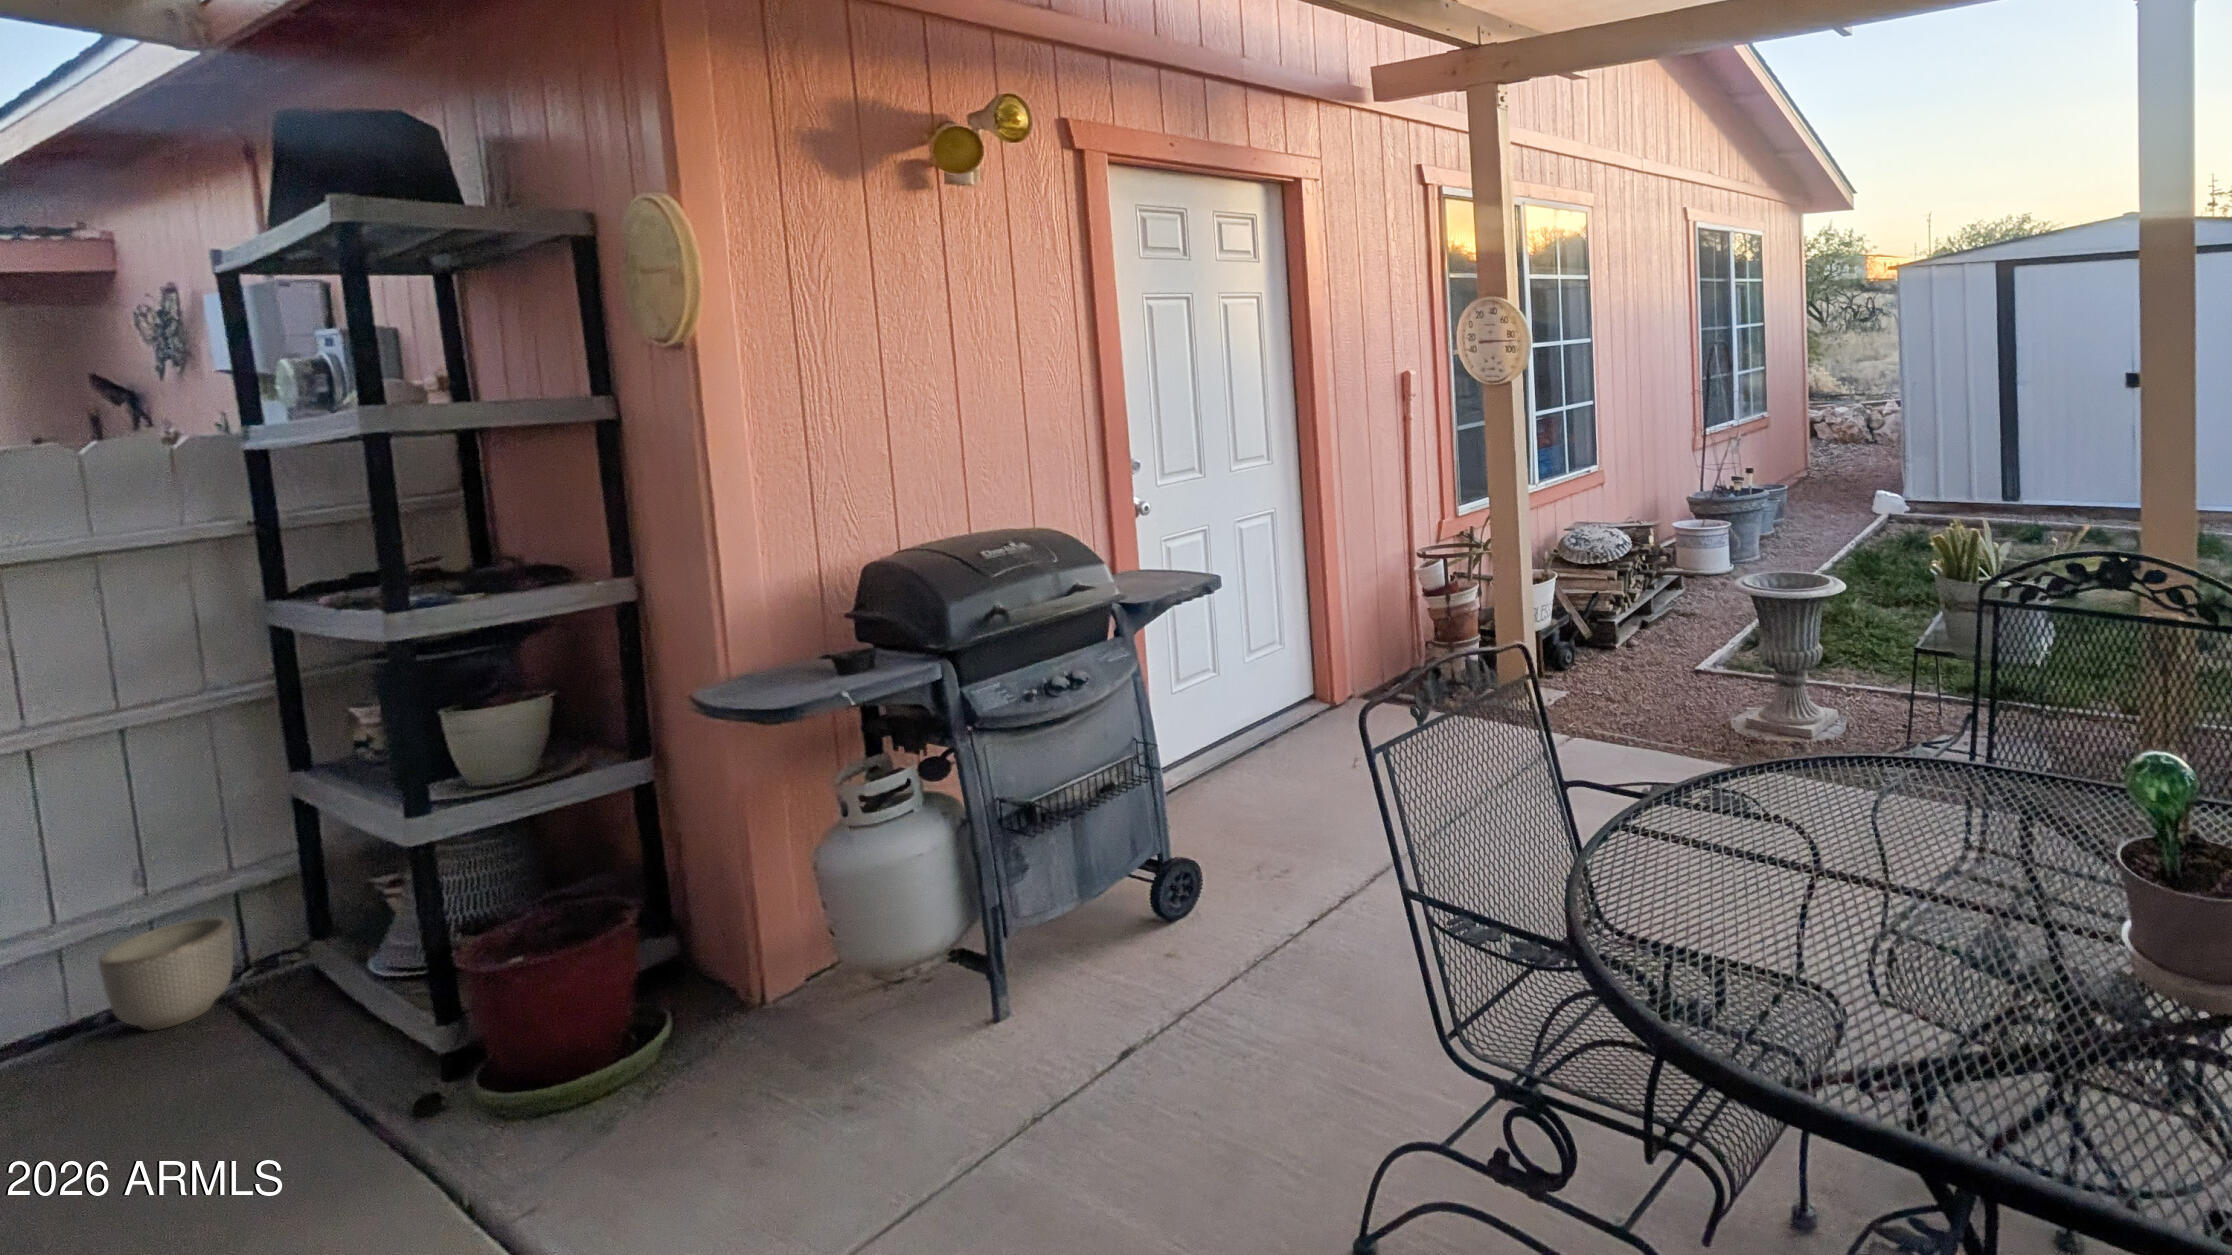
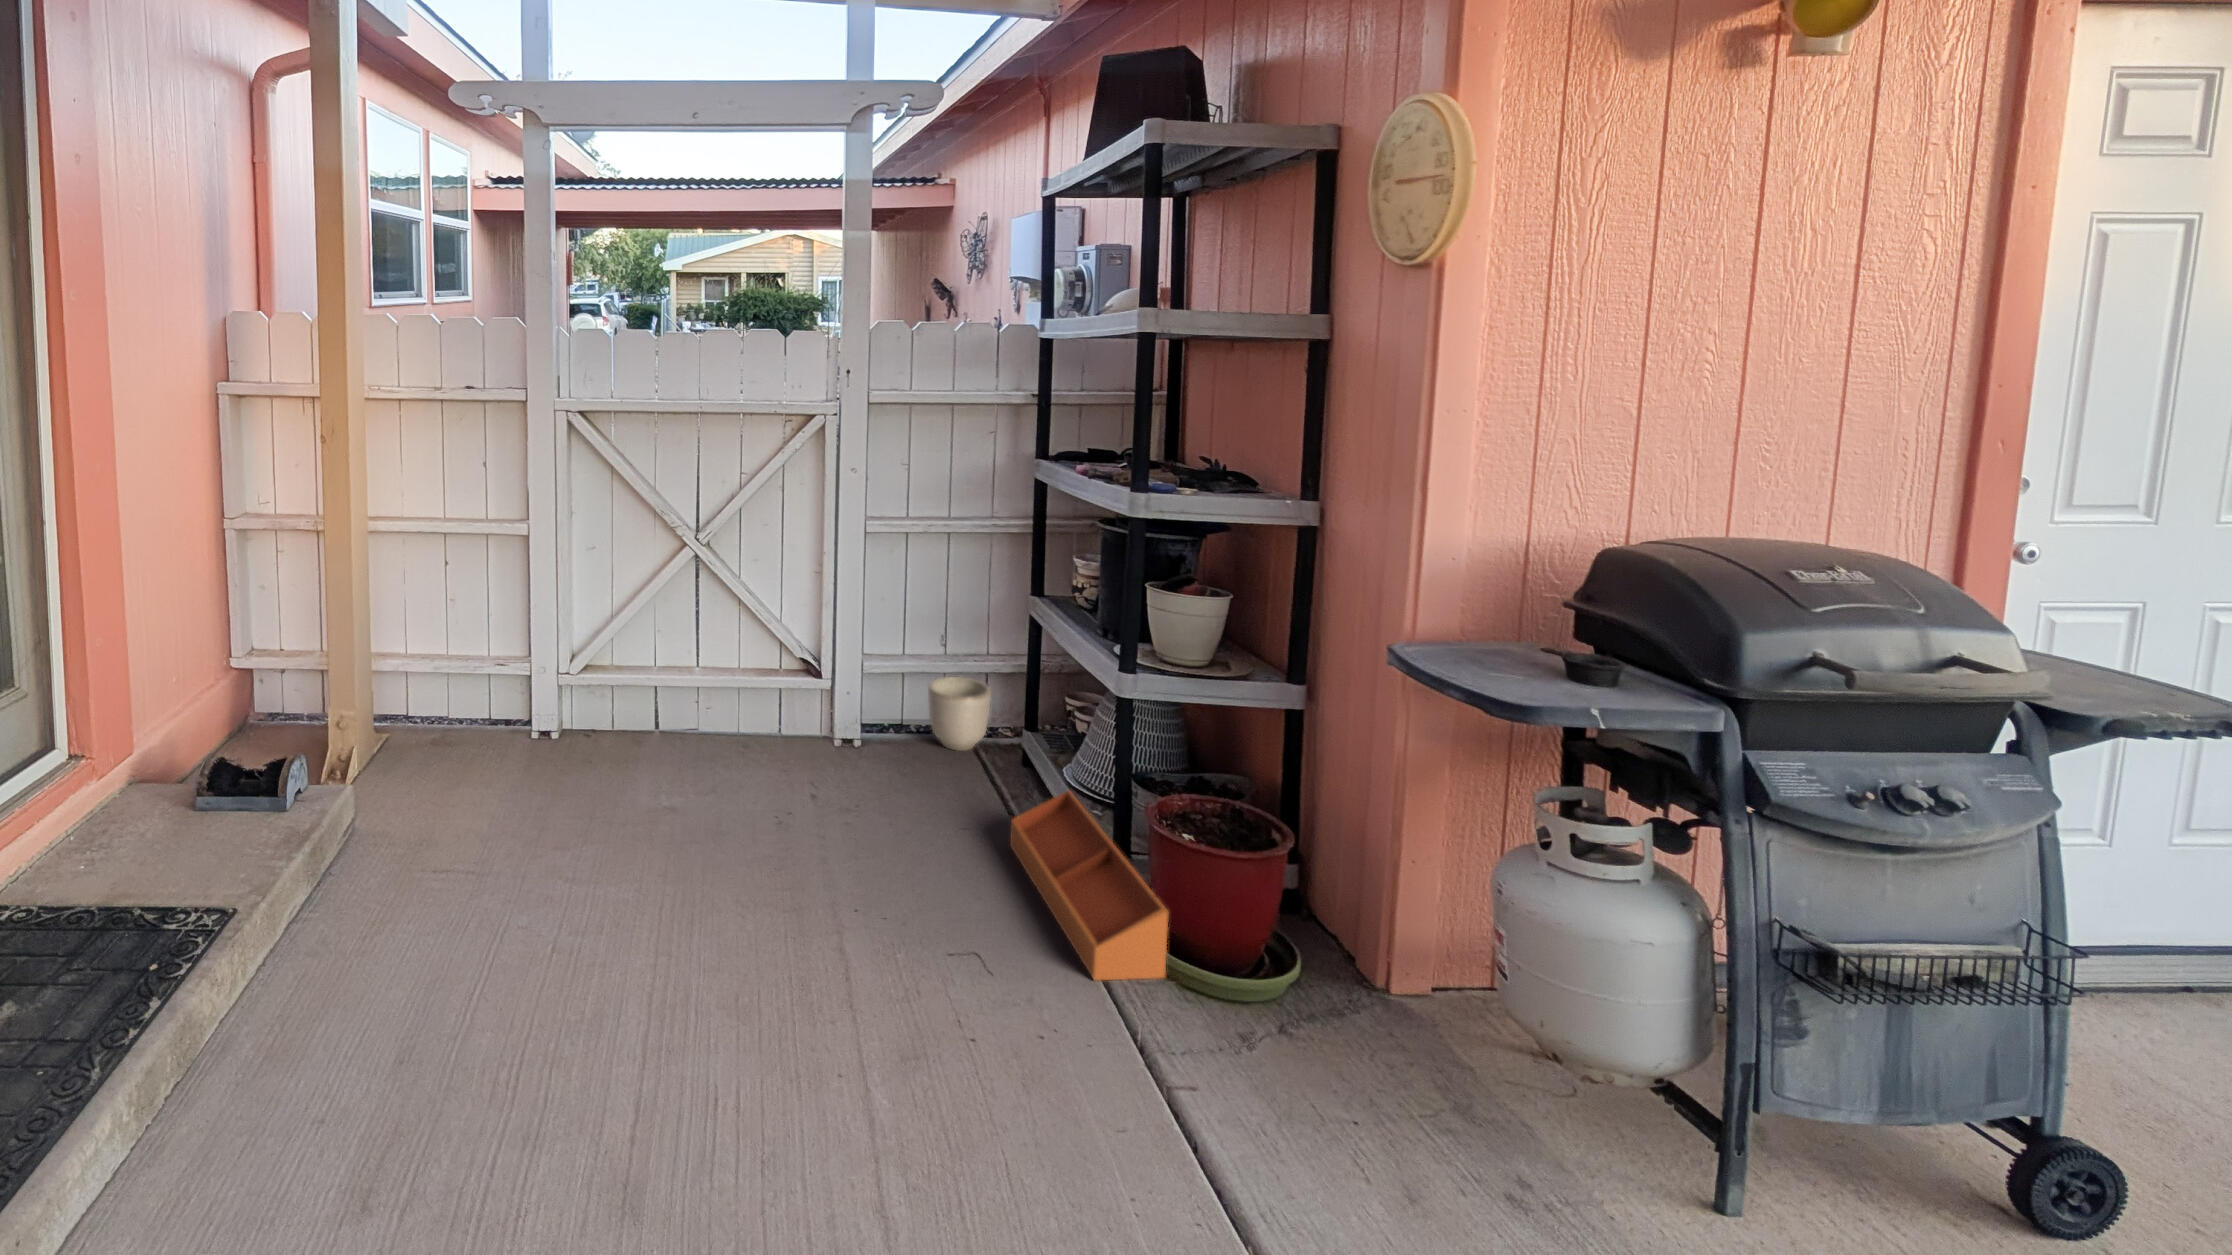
storage bin: none [265,989,504,1187] -> present [1010,791,1169,980]

